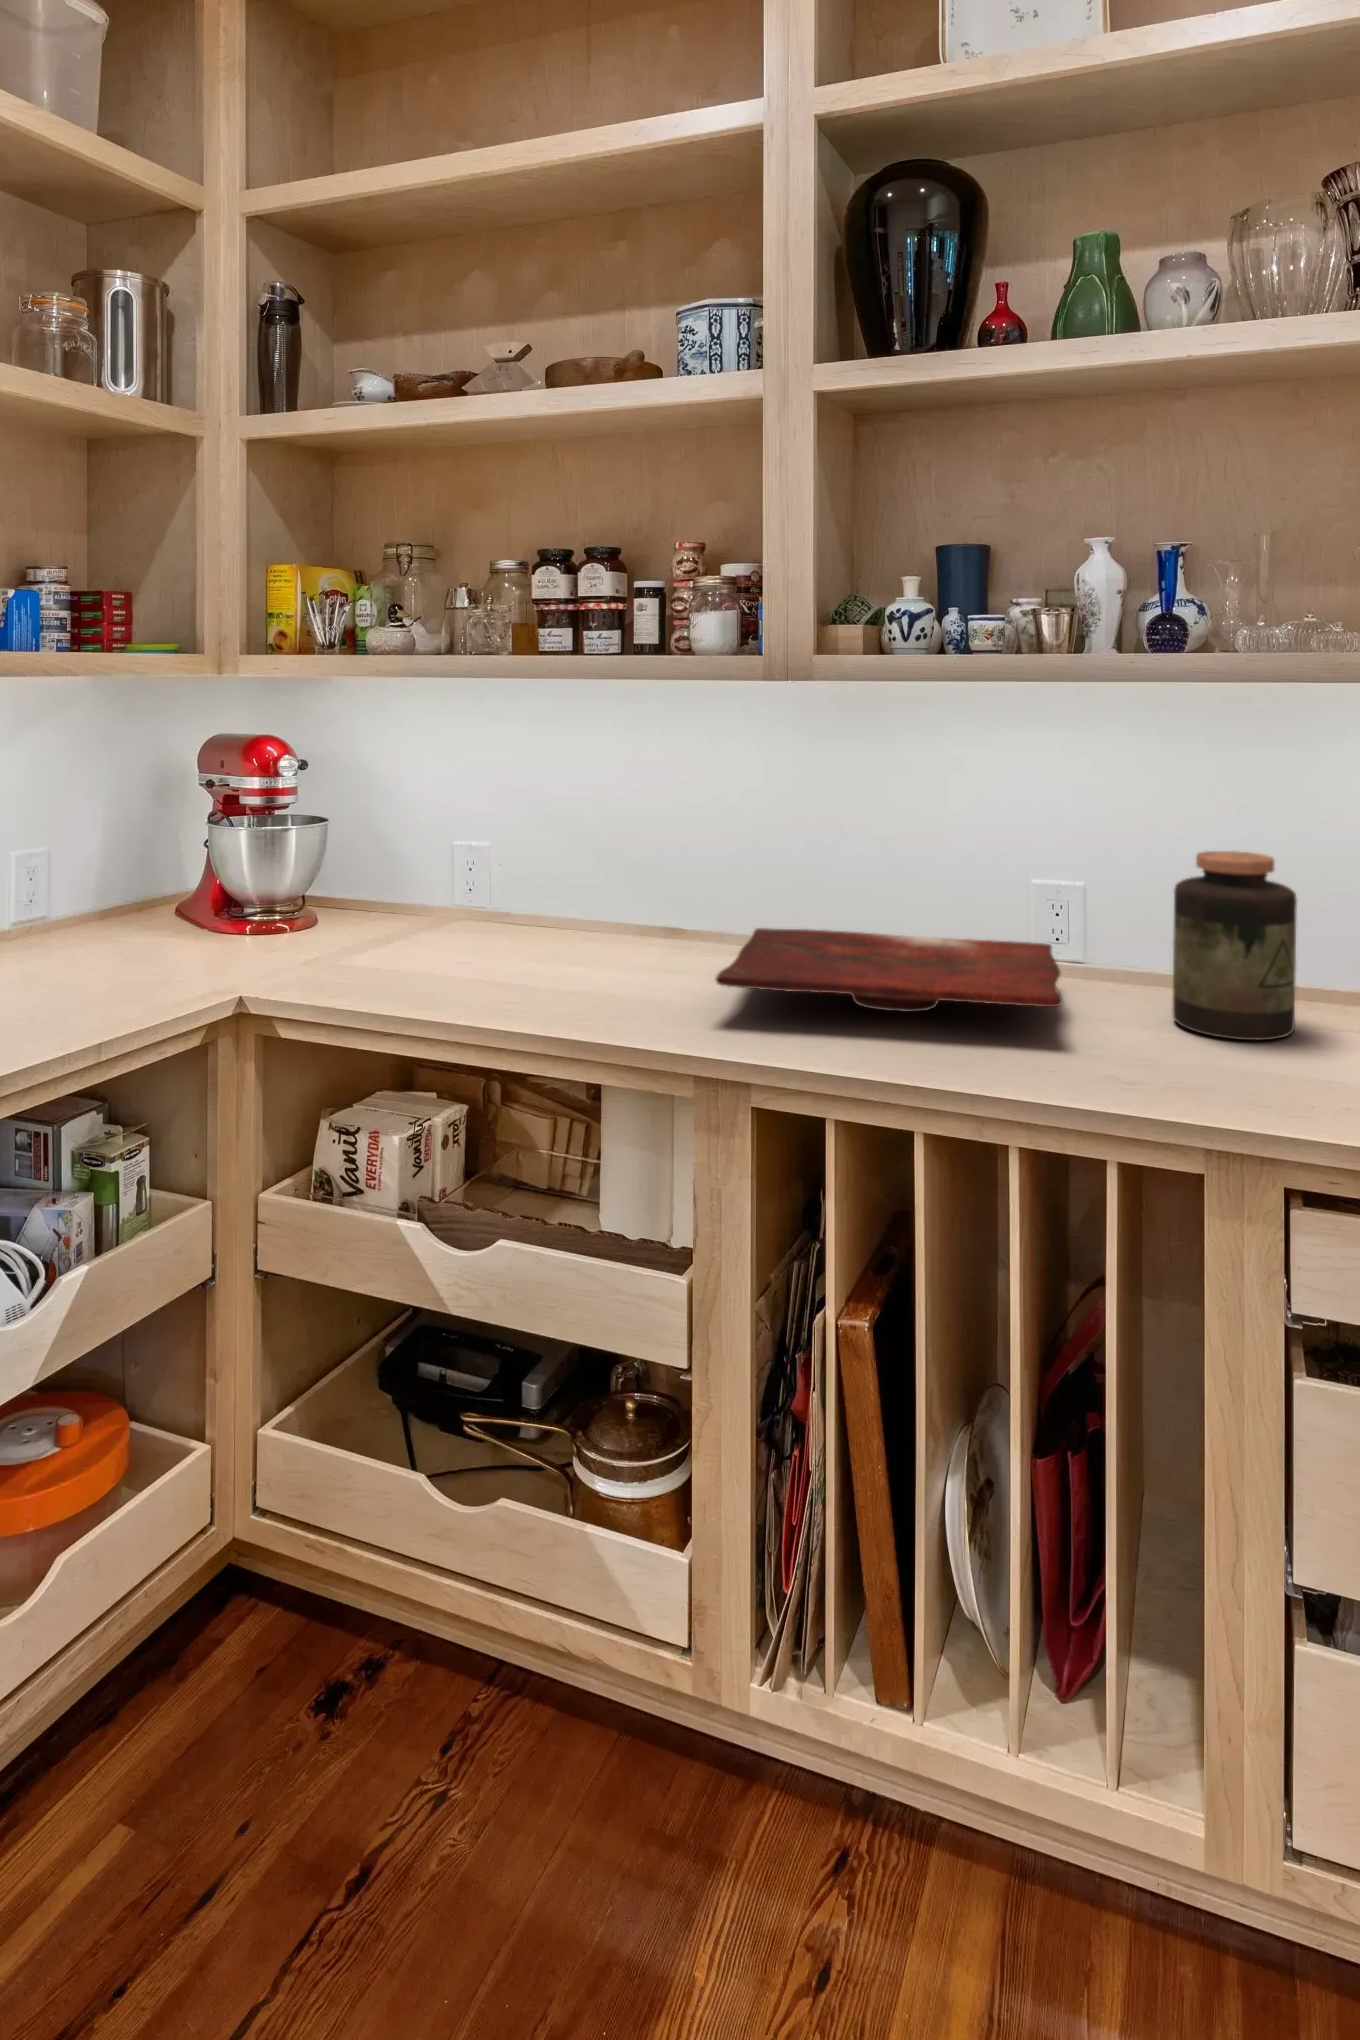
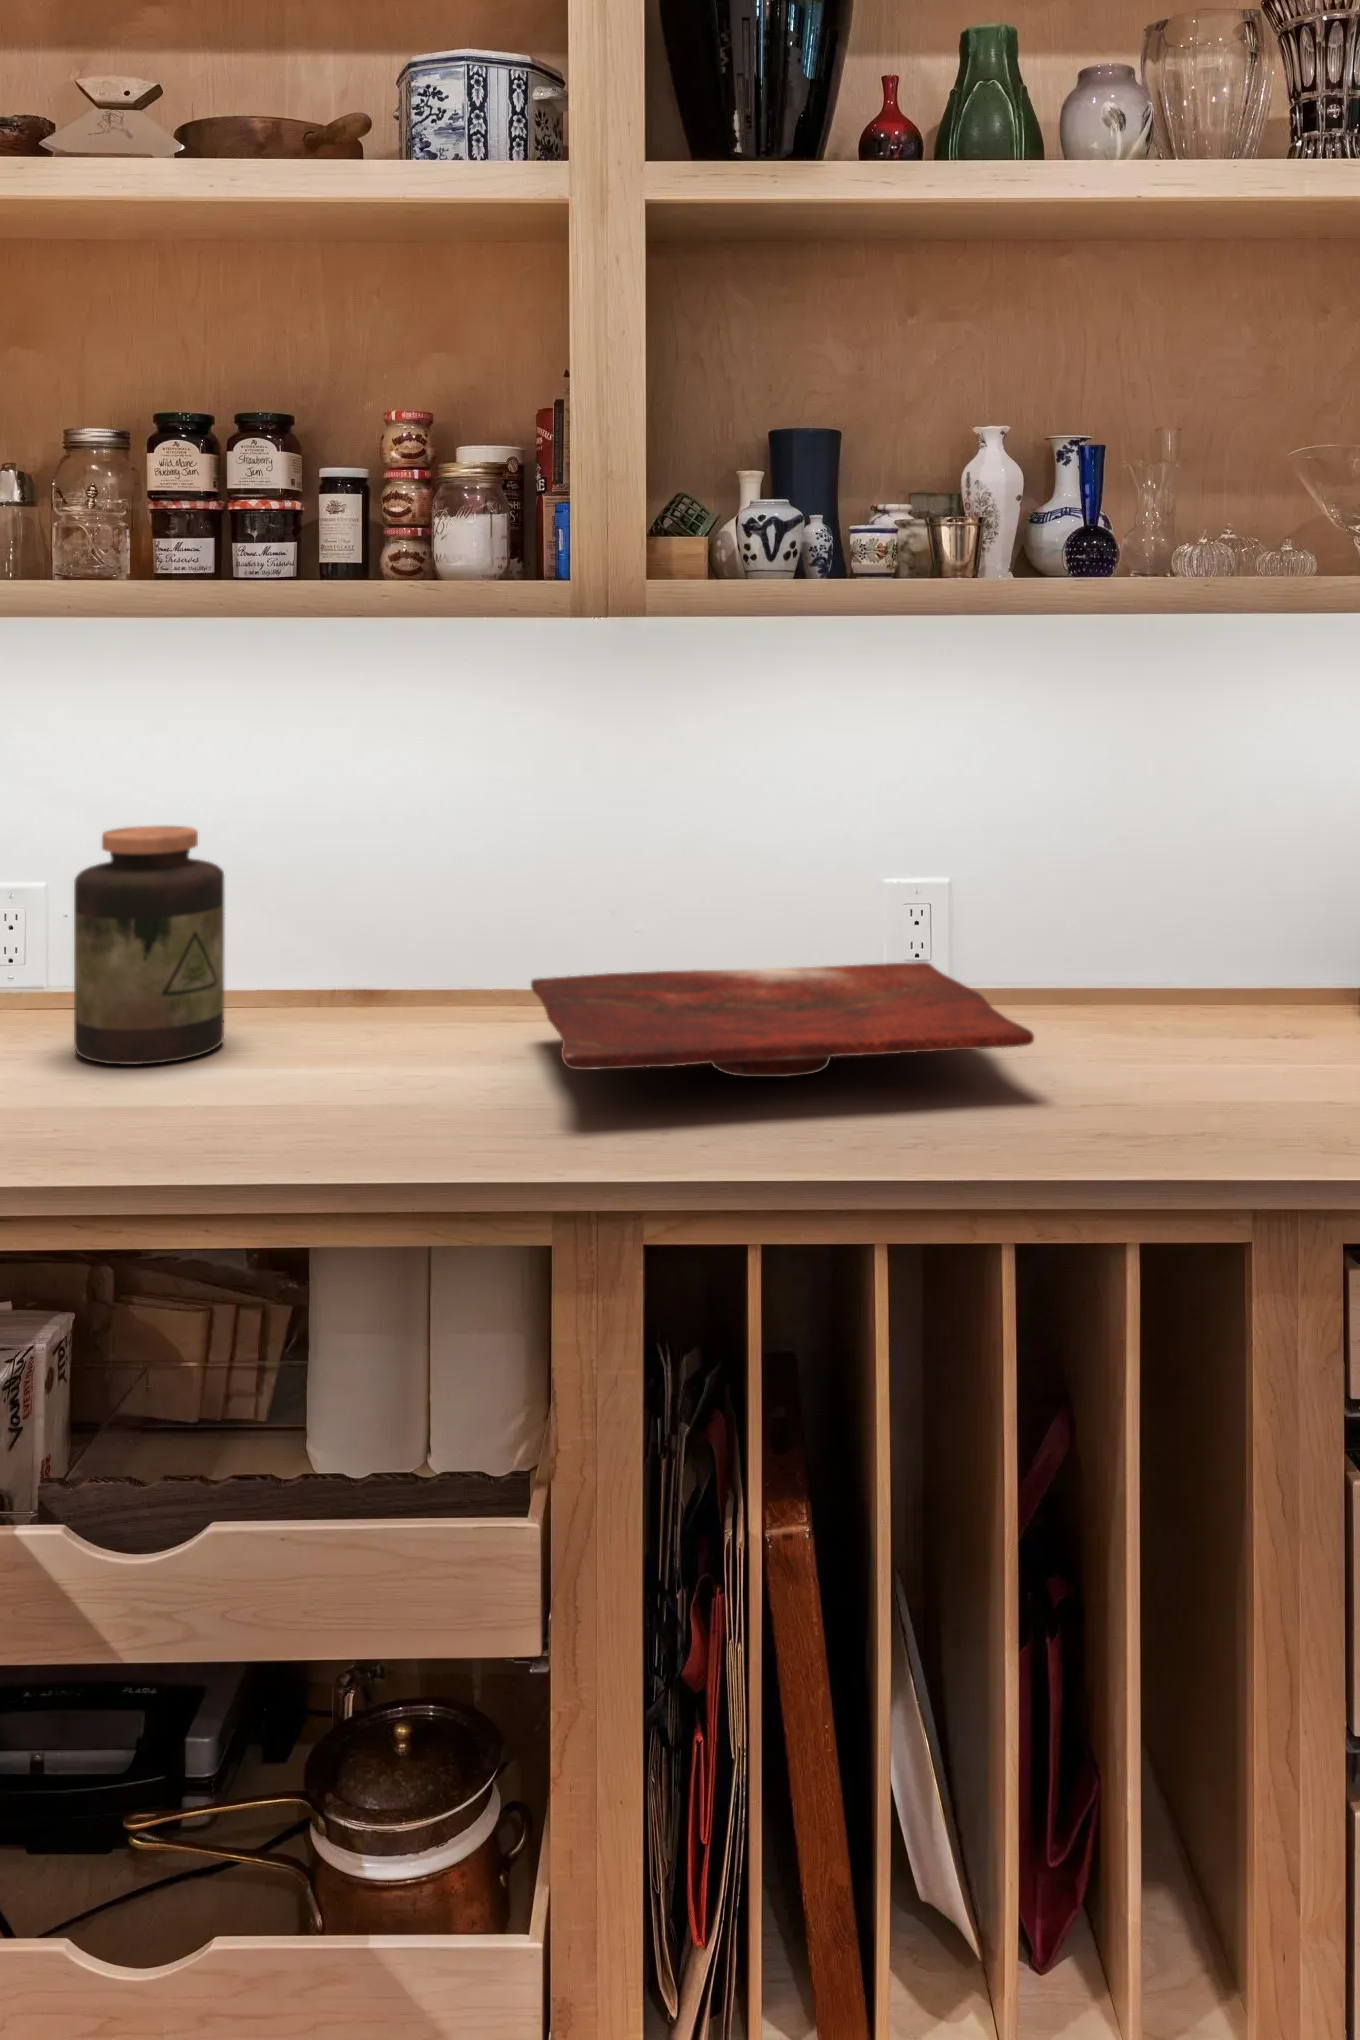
jar: present [1173,851,1297,1040] -> present [74,826,225,1064]

